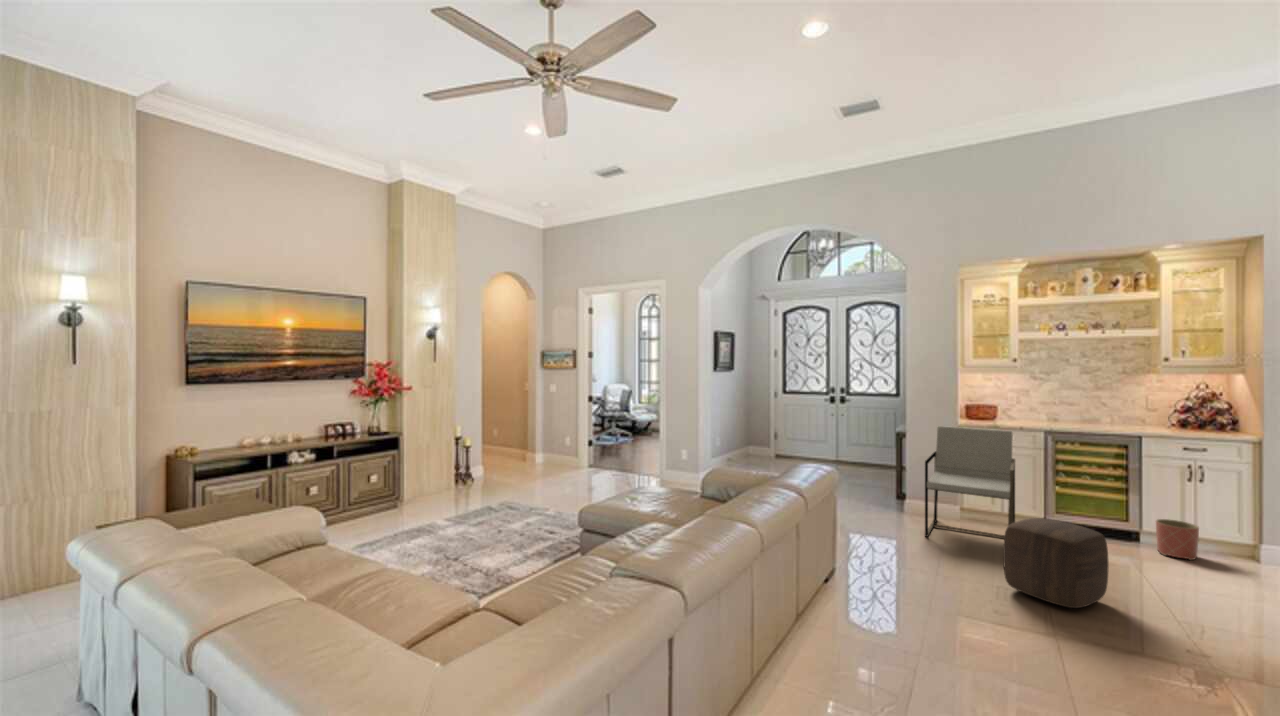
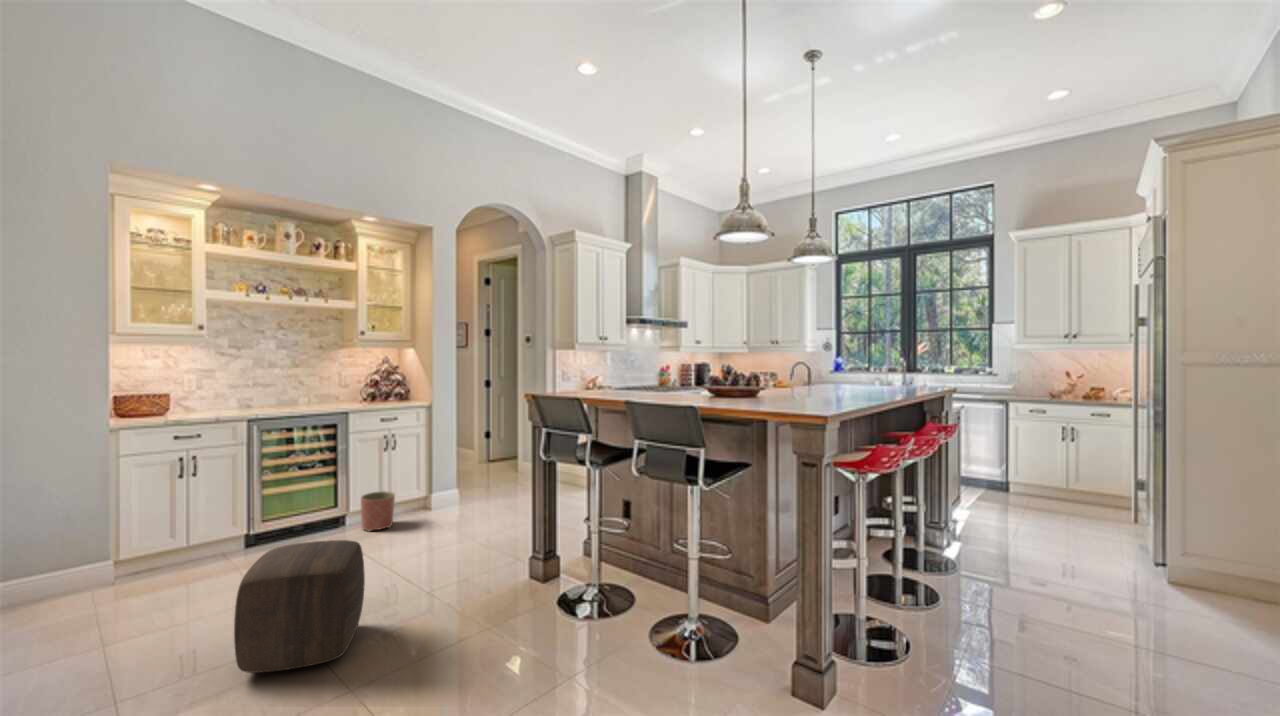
armchair: present [925,426,1015,538] -> none [42,427,219,648]

